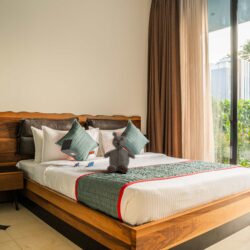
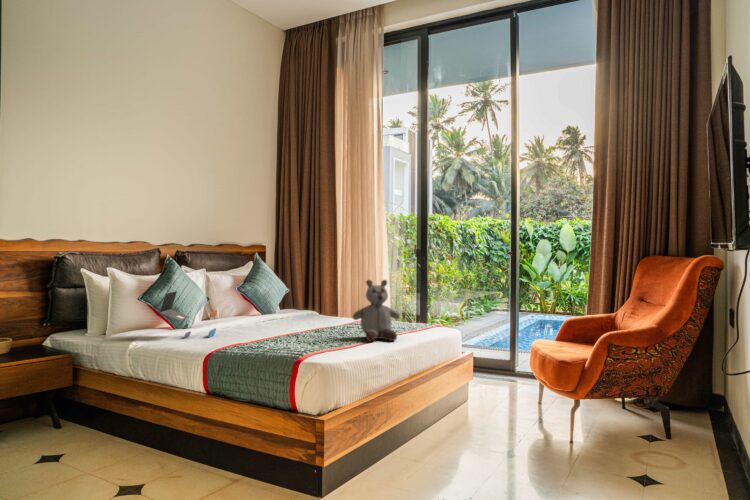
stuffed bear: present [104,132,135,173] -> present [353,280,399,342]

